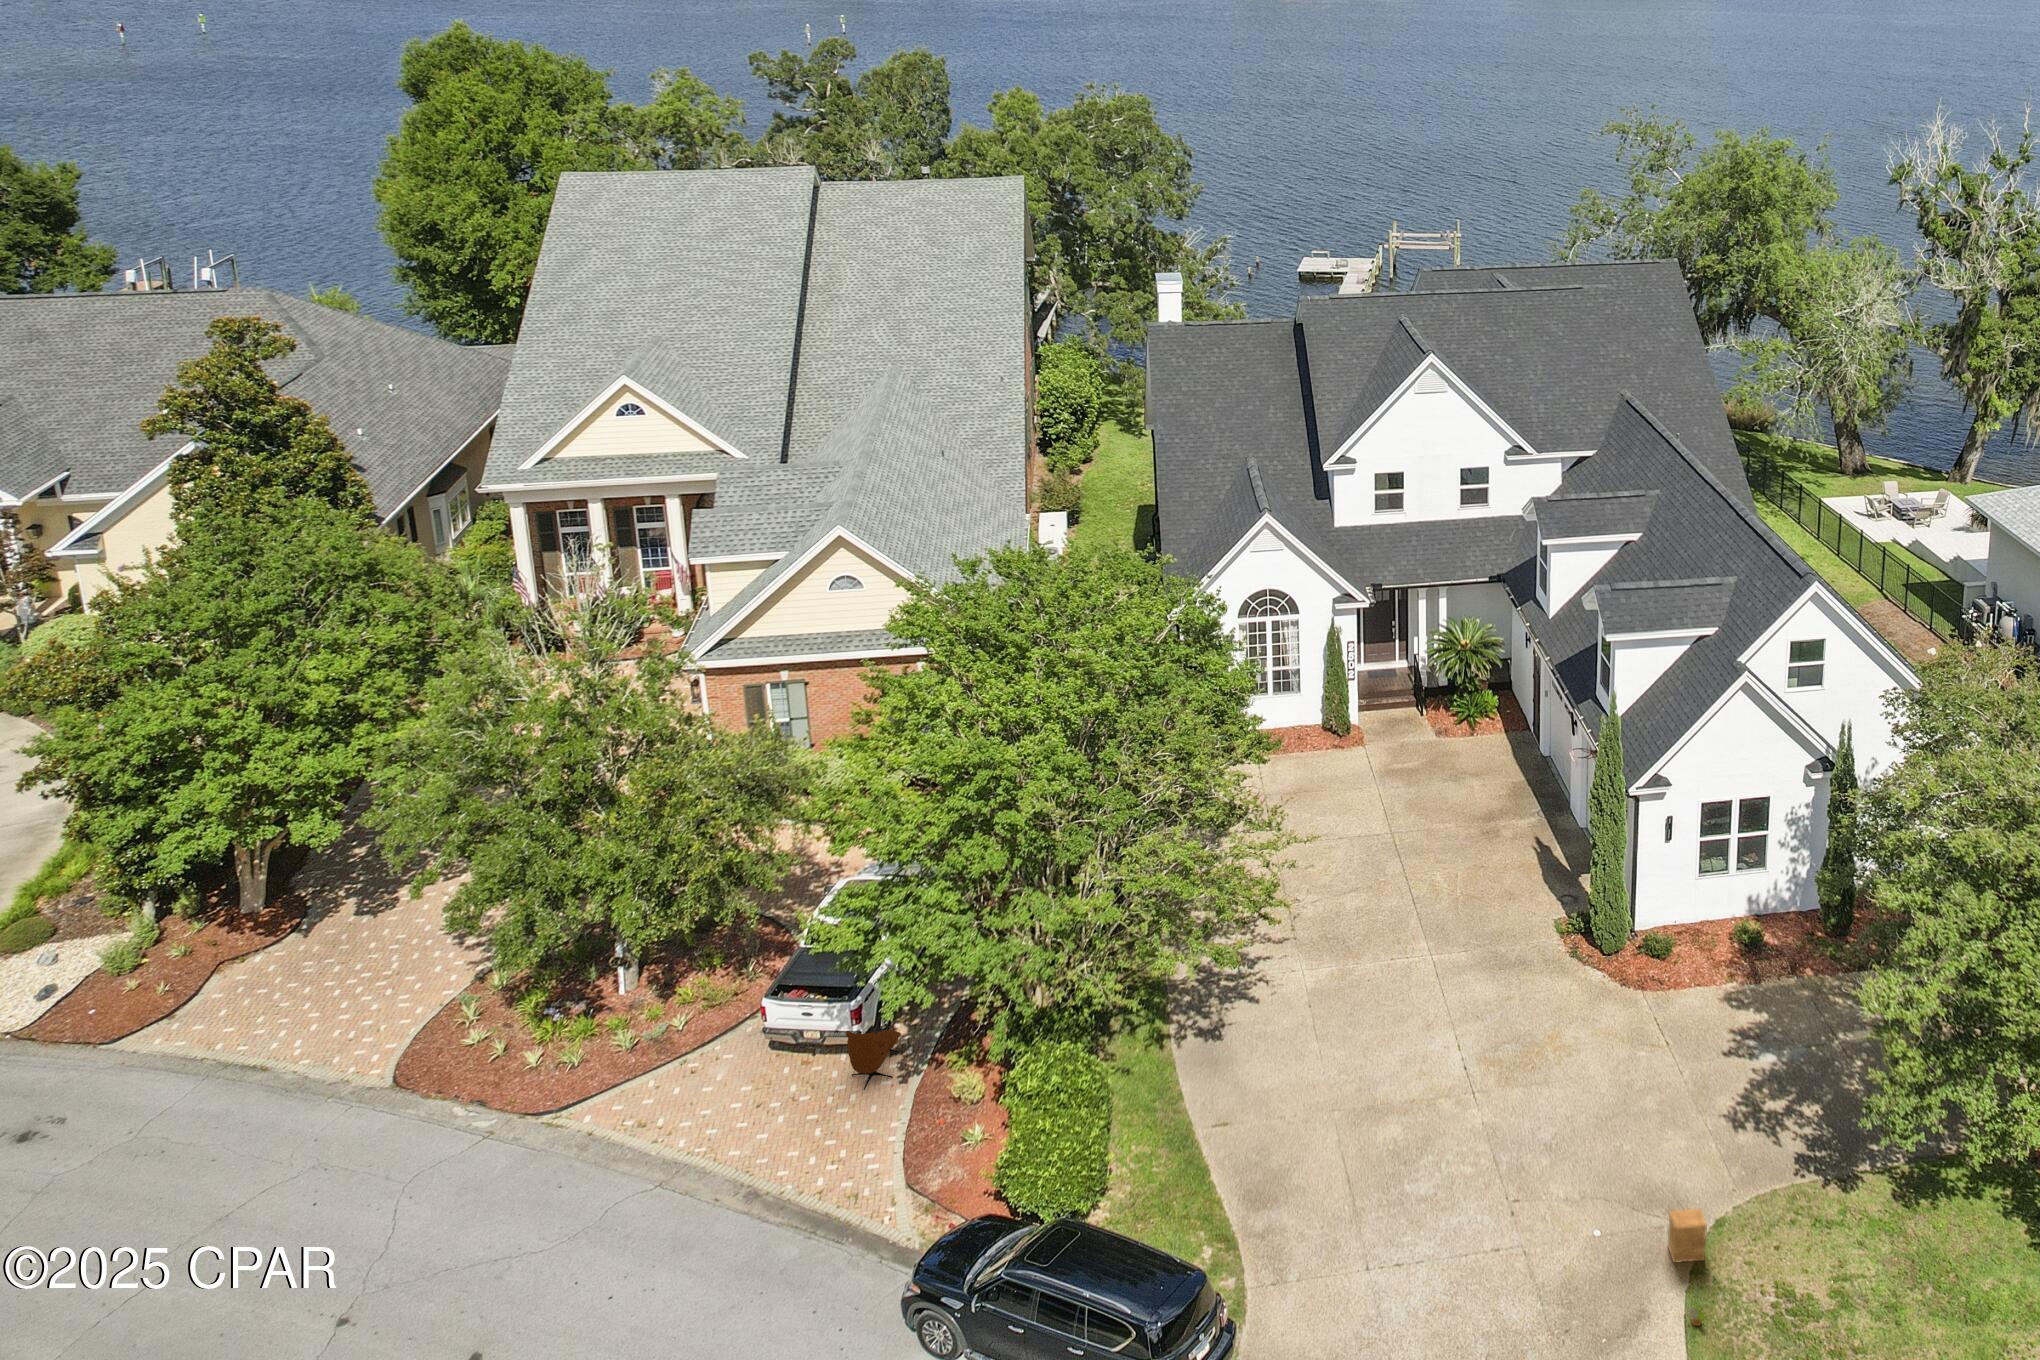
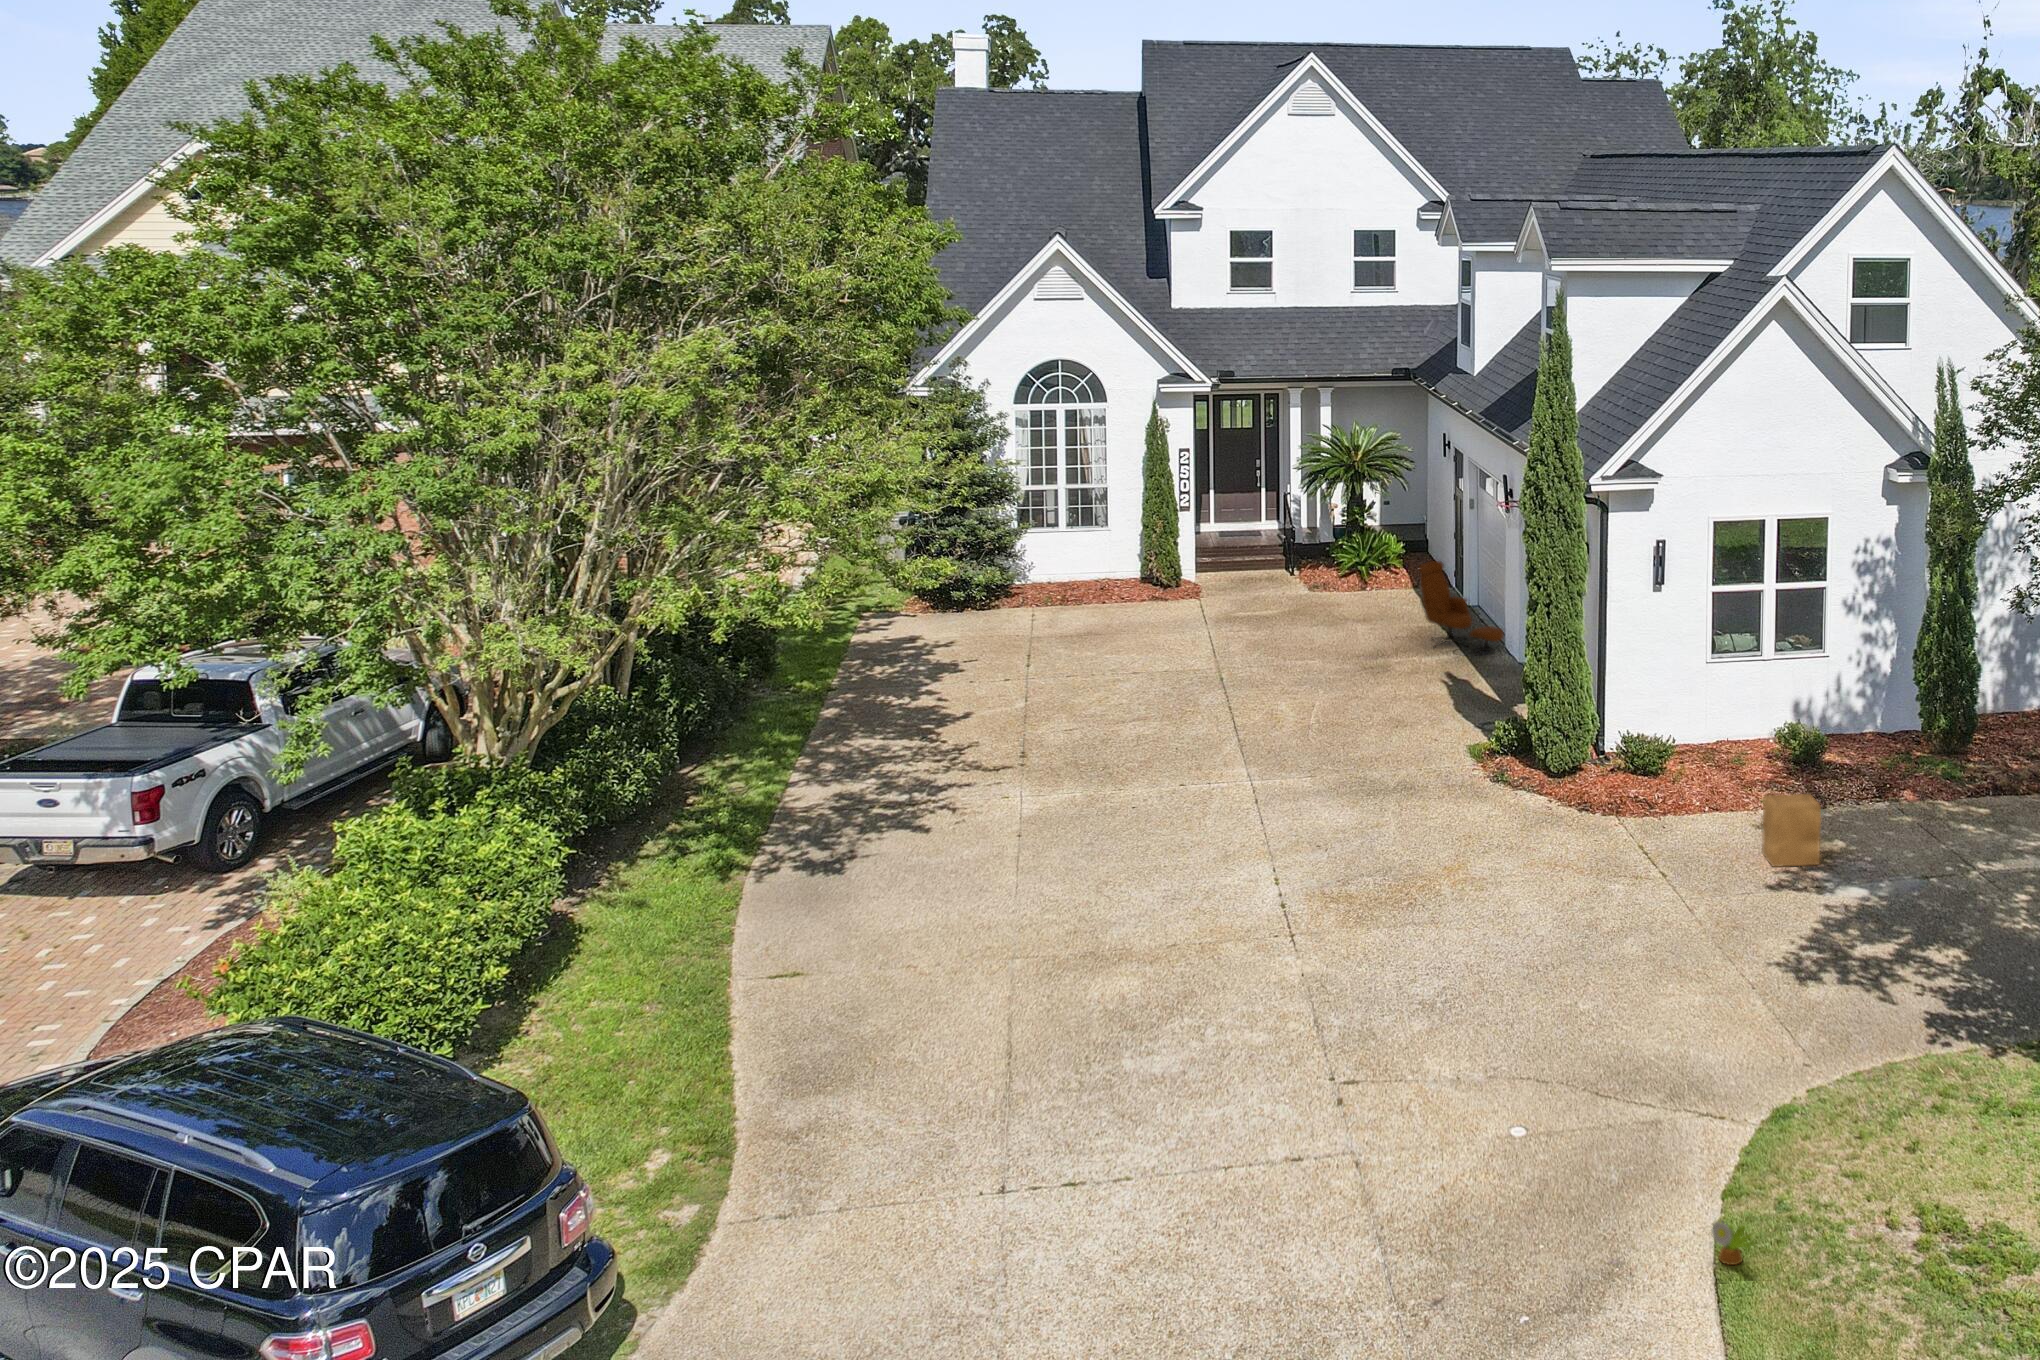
lounge chair: present [846,1030,902,1090] -> present [1419,561,1504,651]
cardboard box: present [1668,1209,1707,1262] -> present [1762,794,1821,867]

